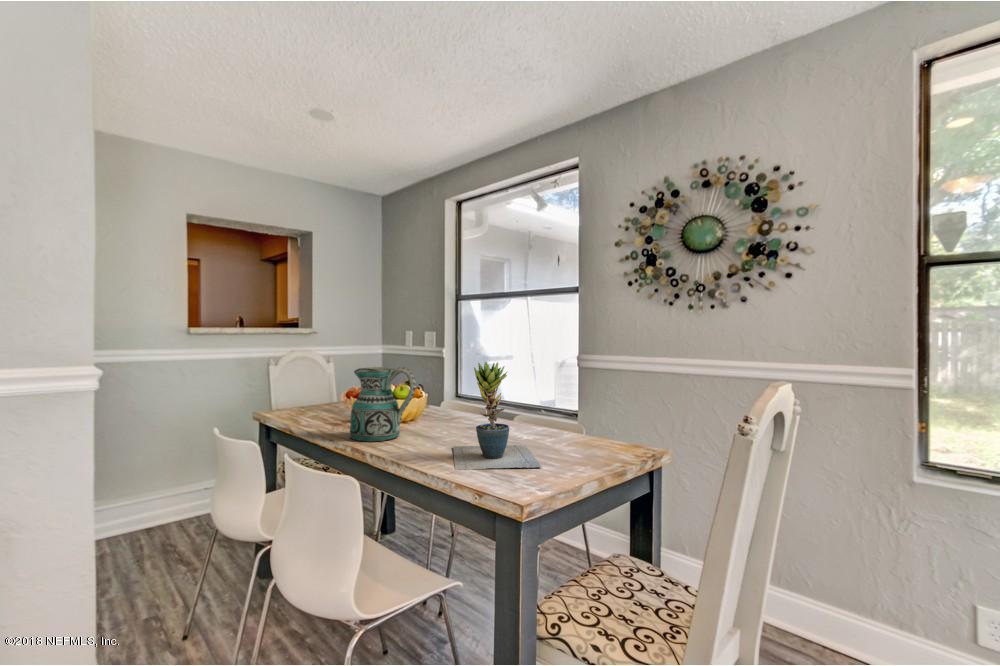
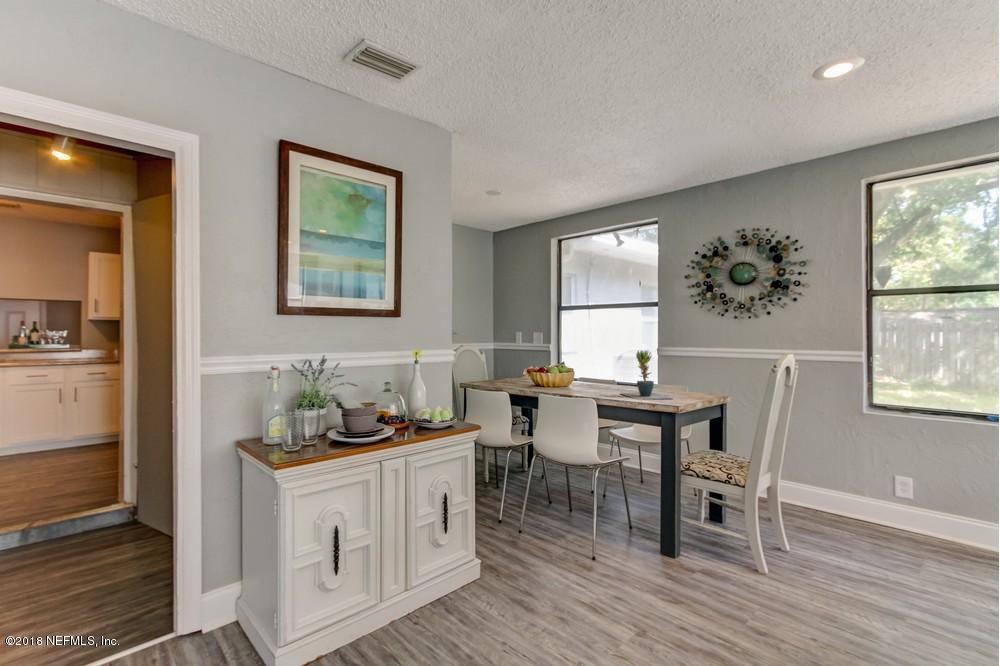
ceramic pitcher: present [350,366,416,442] -> none [559,354,594,392]

